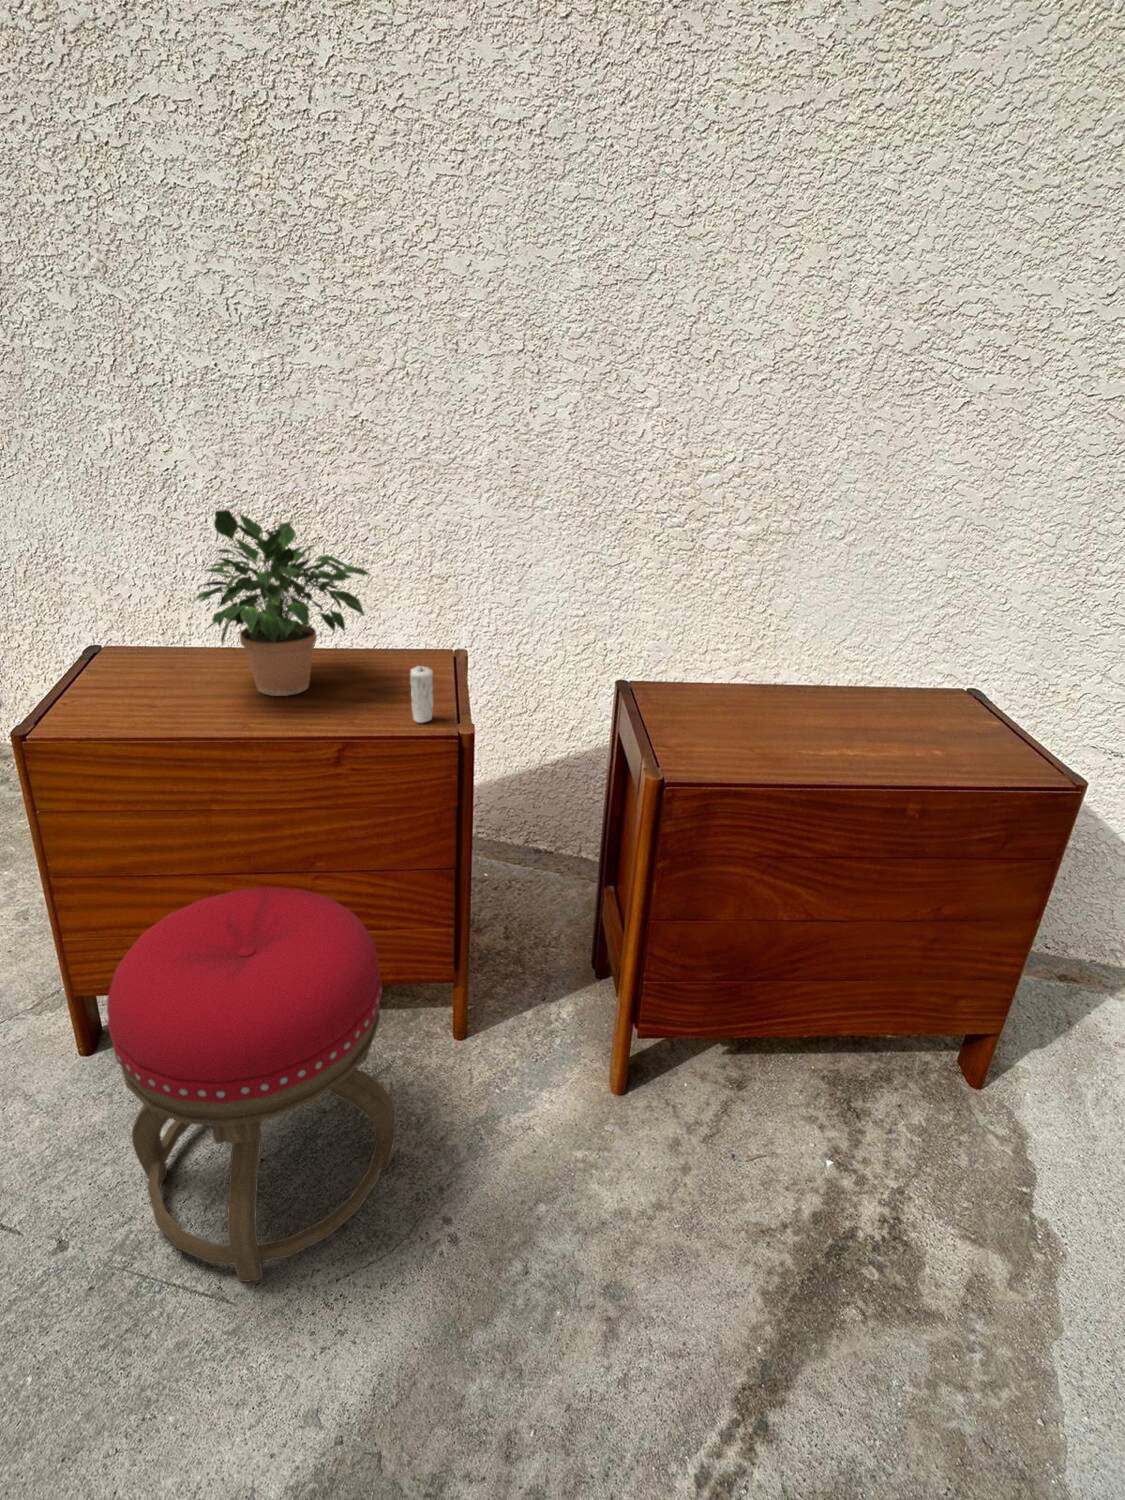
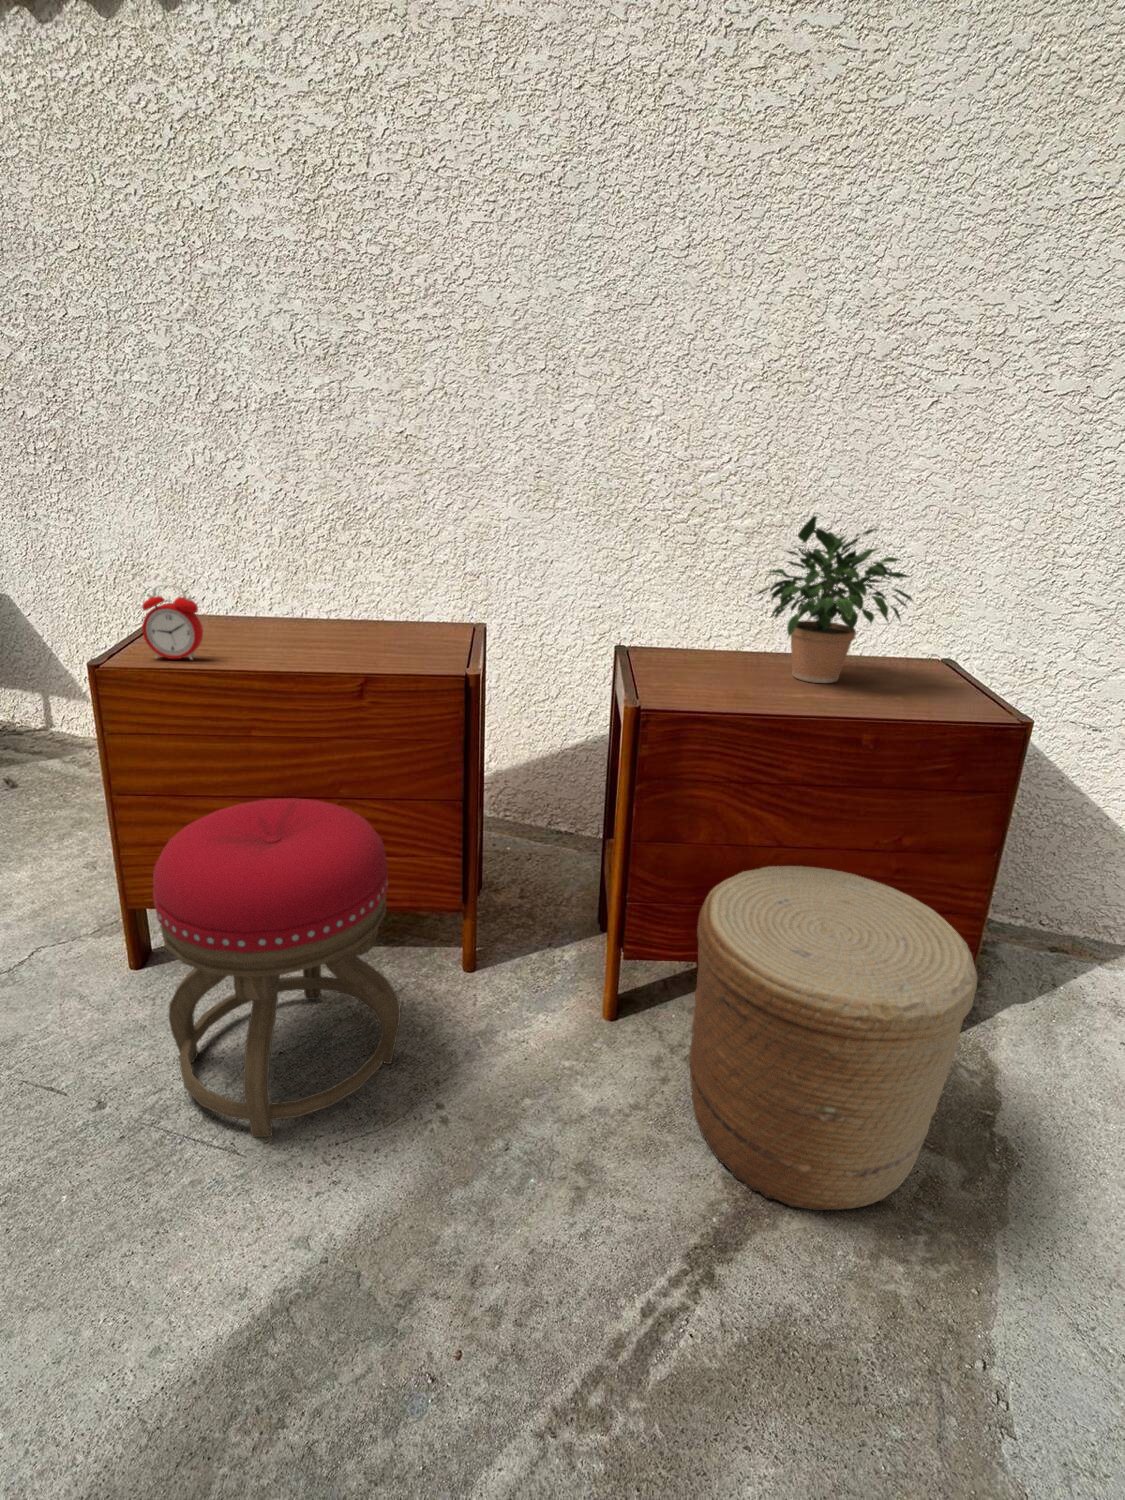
potted plant: present [191,510,371,696] -> present [756,516,913,683]
alarm clock: none [70,639,145,724] -> present [142,585,203,659]
candle: present [410,666,433,723] -> none [427,608,447,666]
woven basket: none [718,944,1043,1330] -> present [689,866,977,1210]

